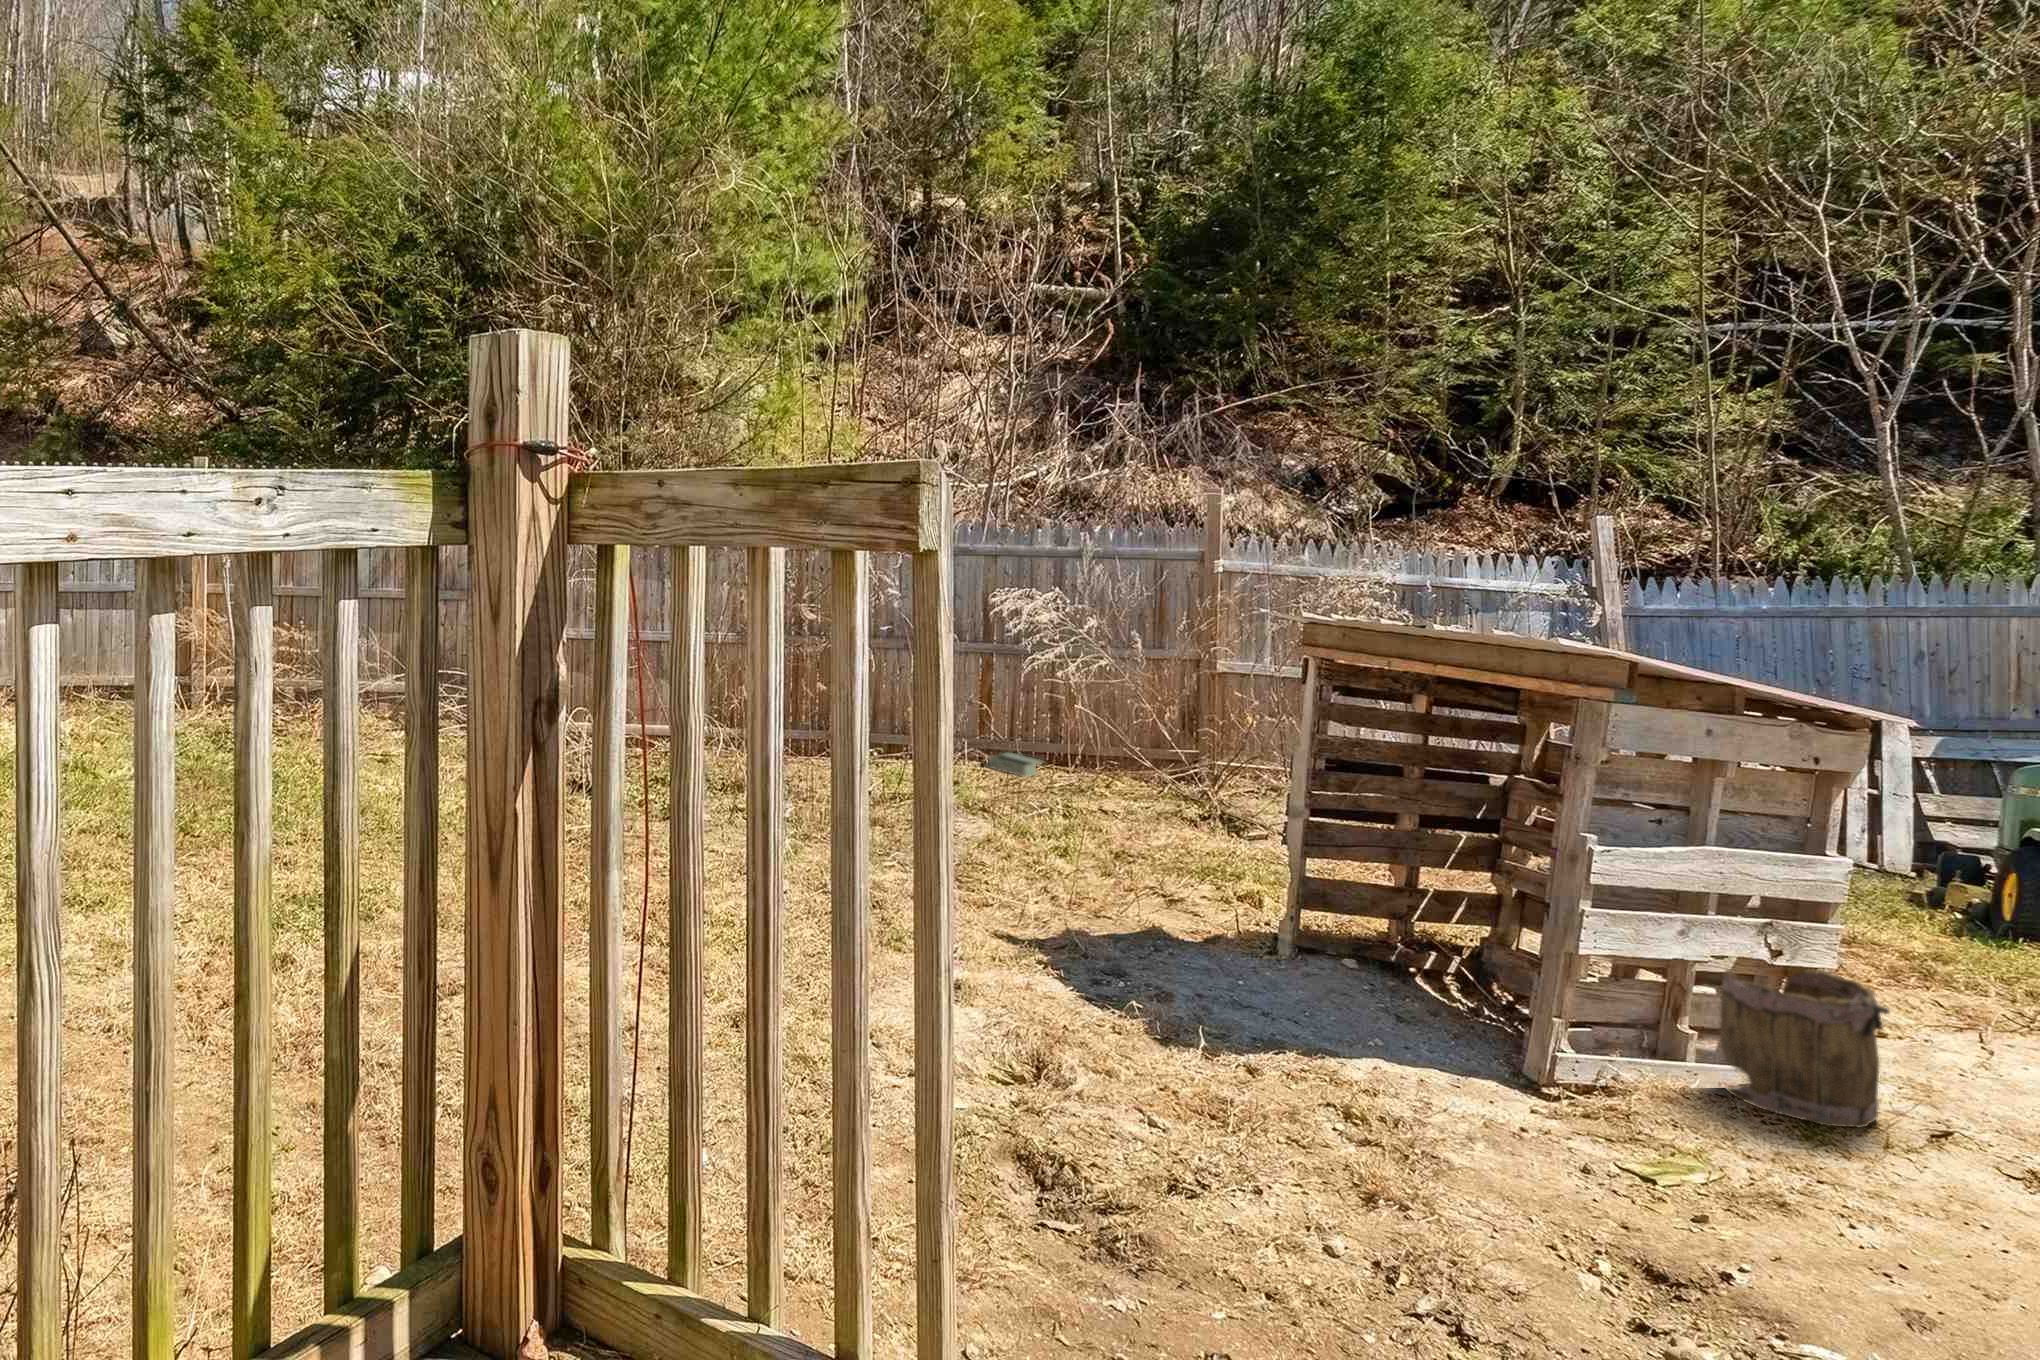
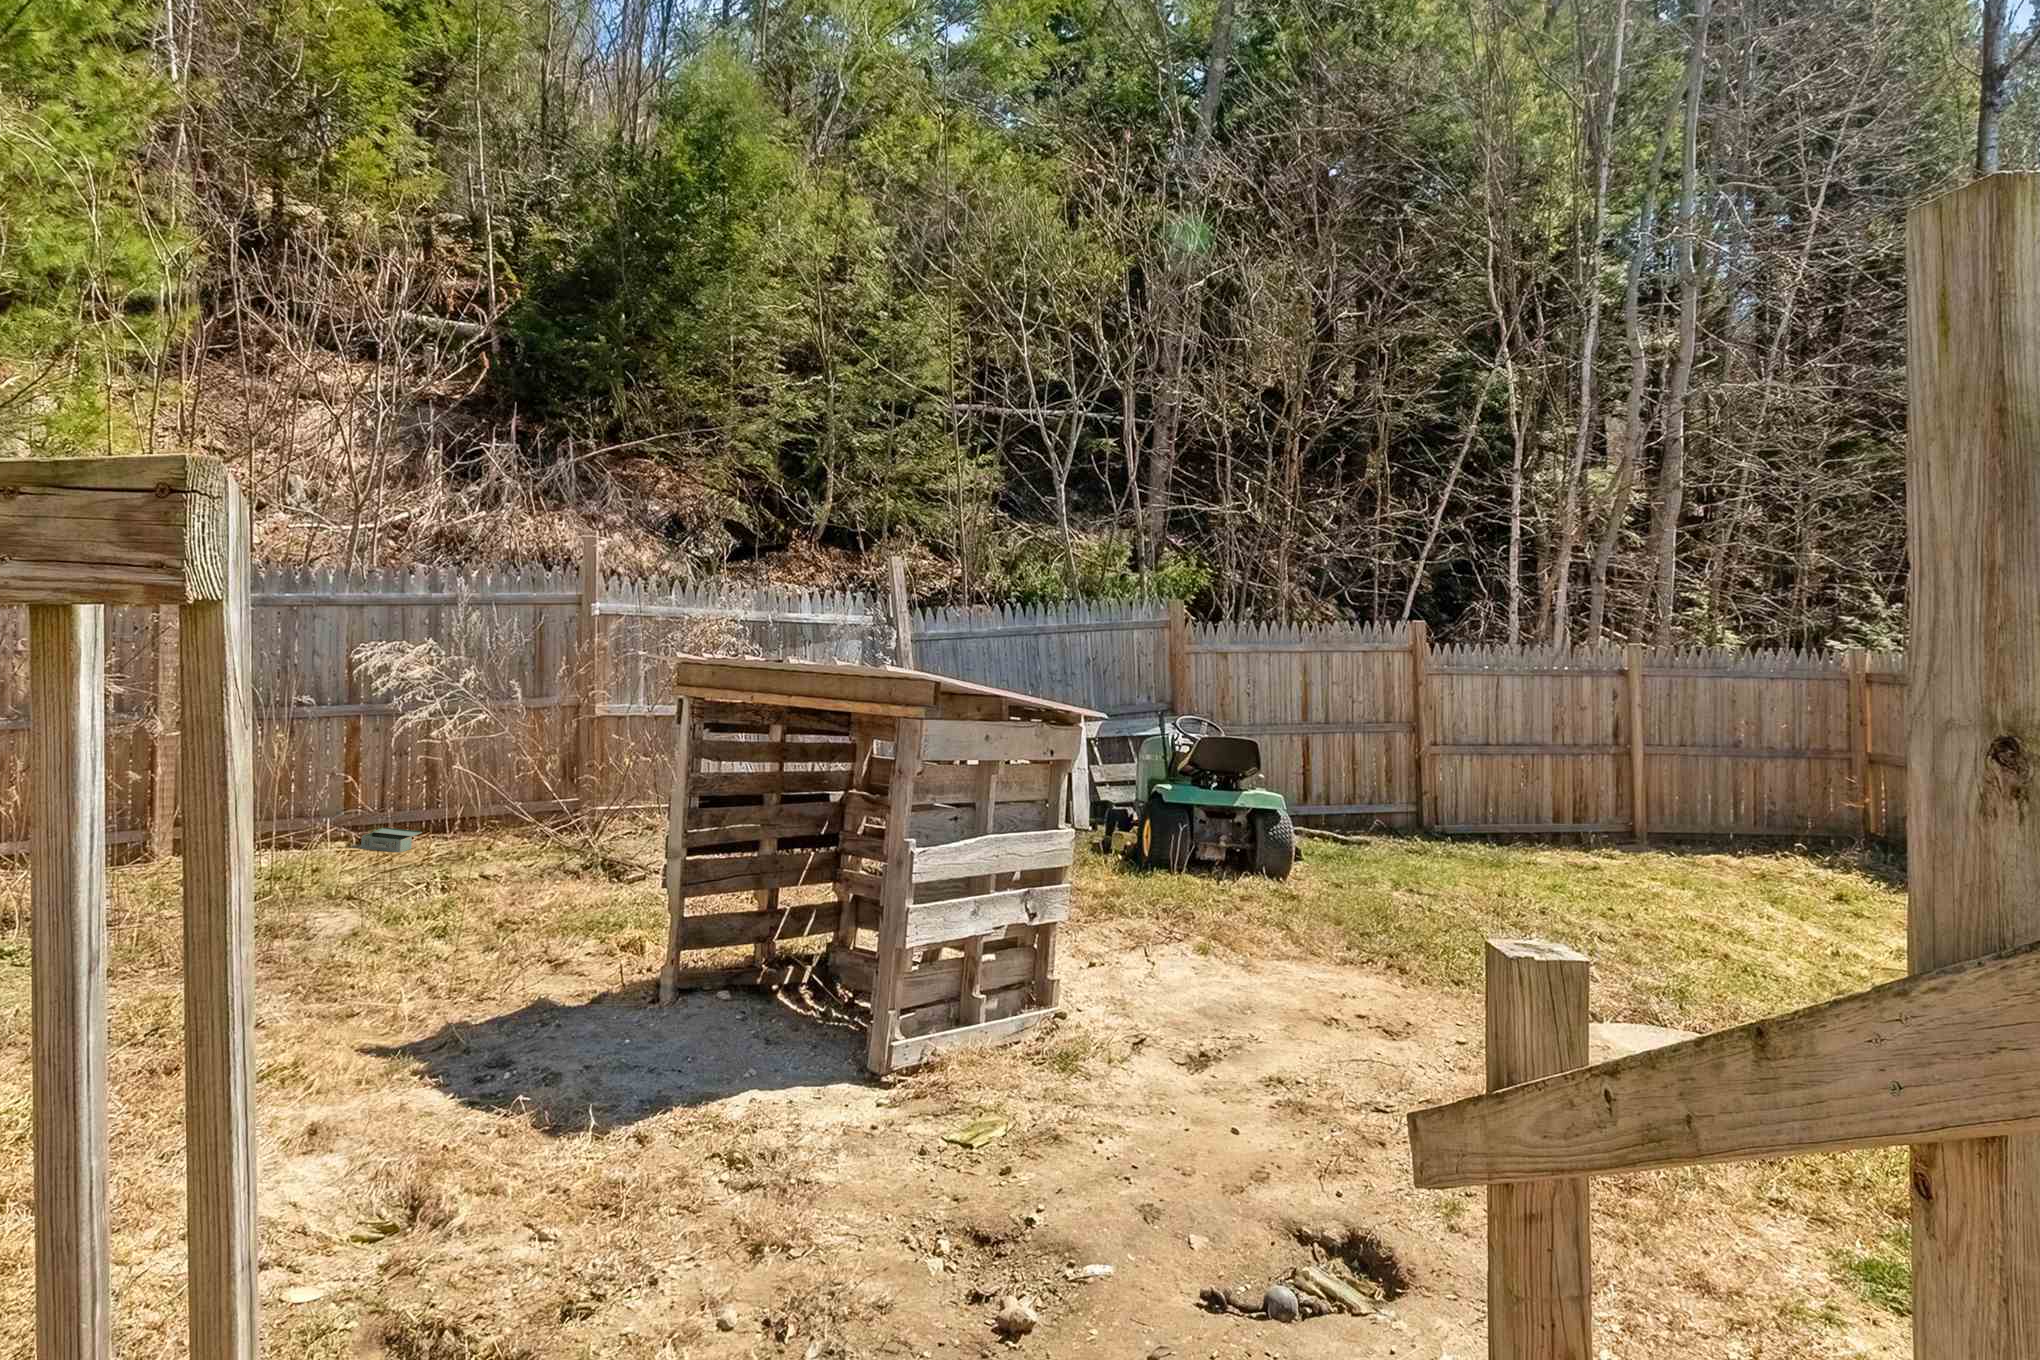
bucket: present [1720,969,1889,1128] -> none [1003,916,1114,1054]

